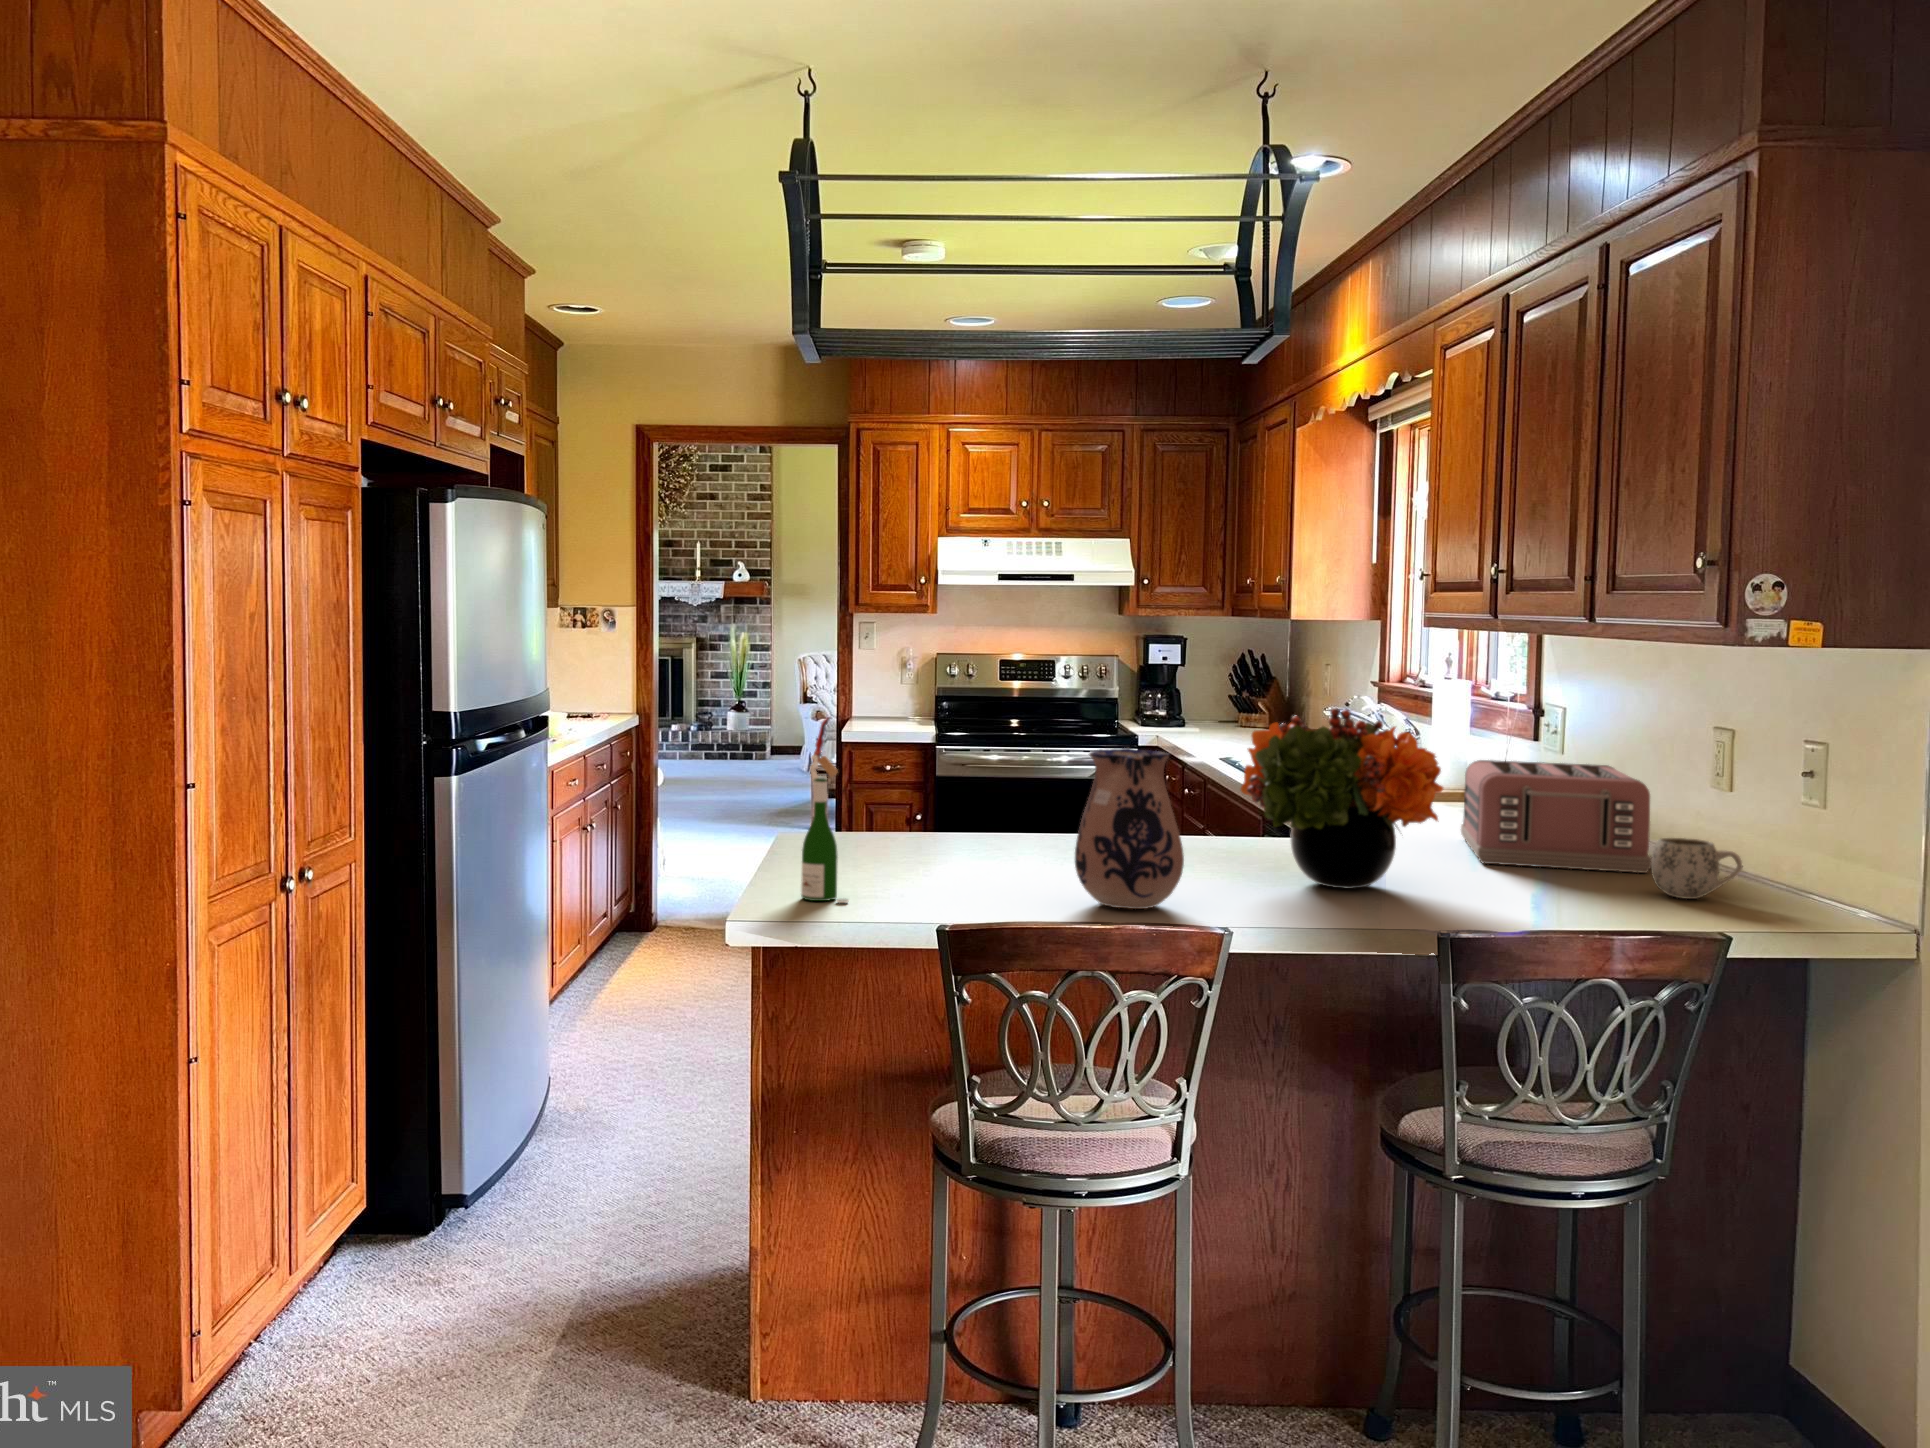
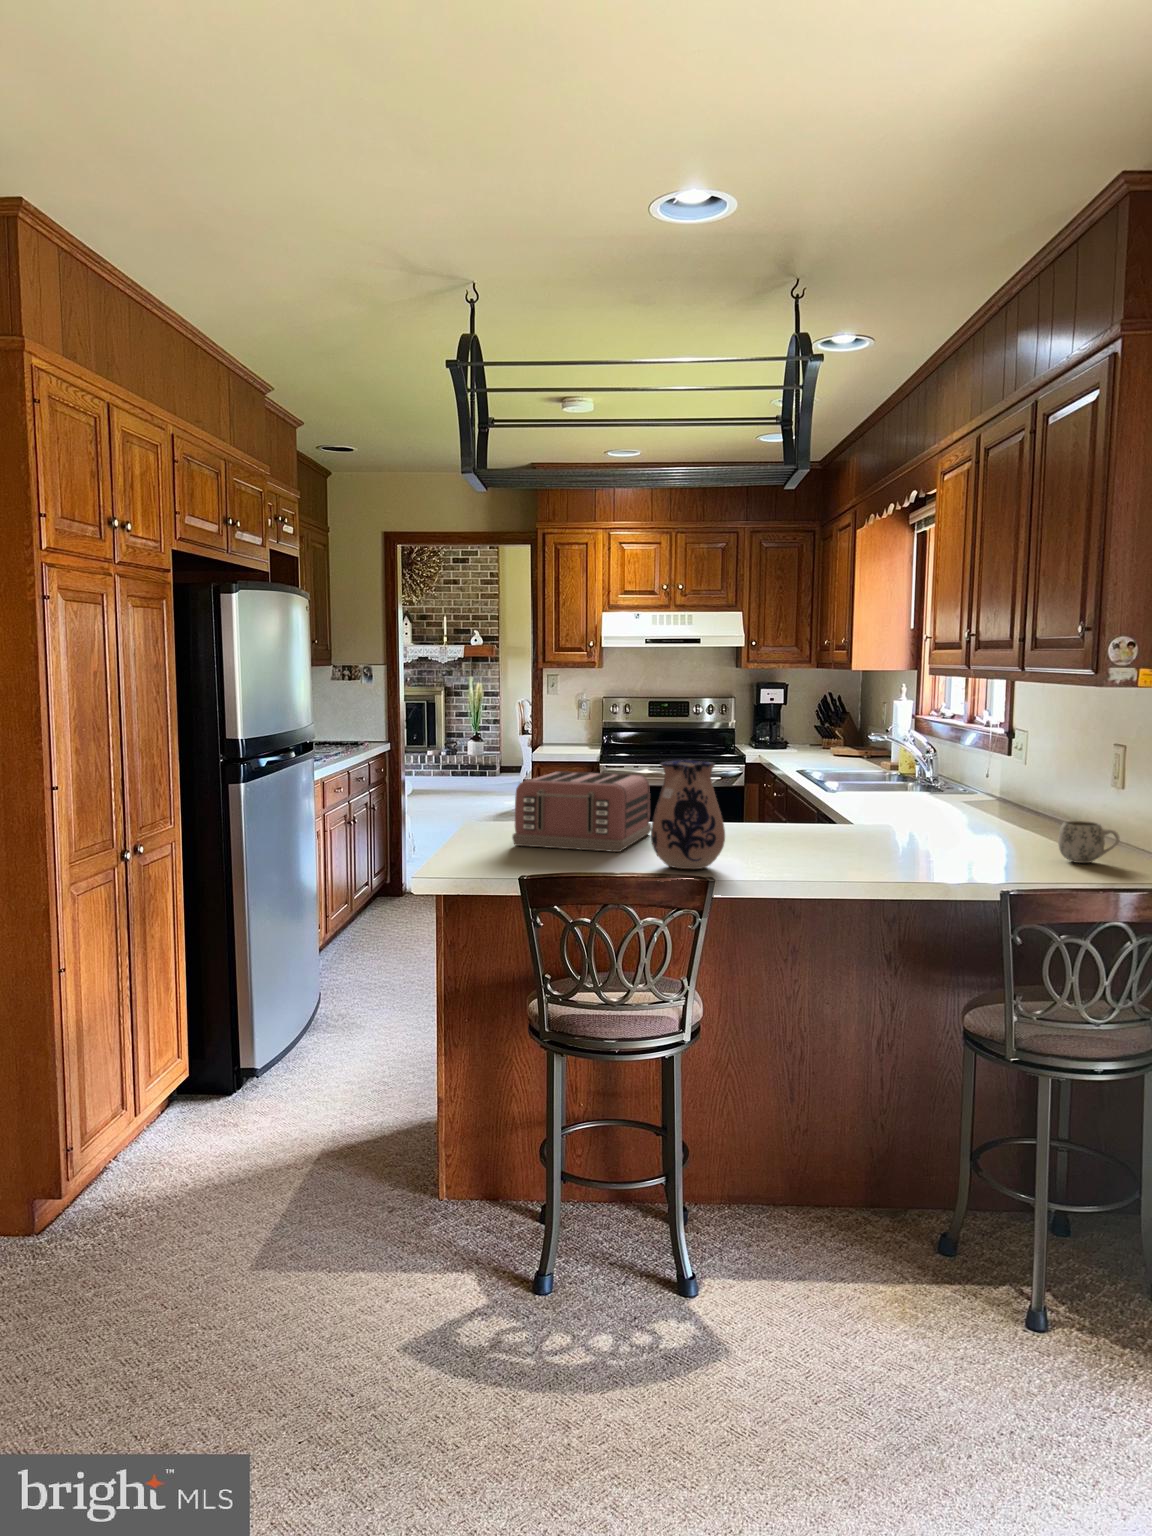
flower arrangement: present [1241,708,1443,889] -> none [774,731,915,856]
wine bottle: present [801,717,849,903] -> none [466,739,497,866]
toaster: present [1461,760,1652,873] -> present [513,771,651,852]

